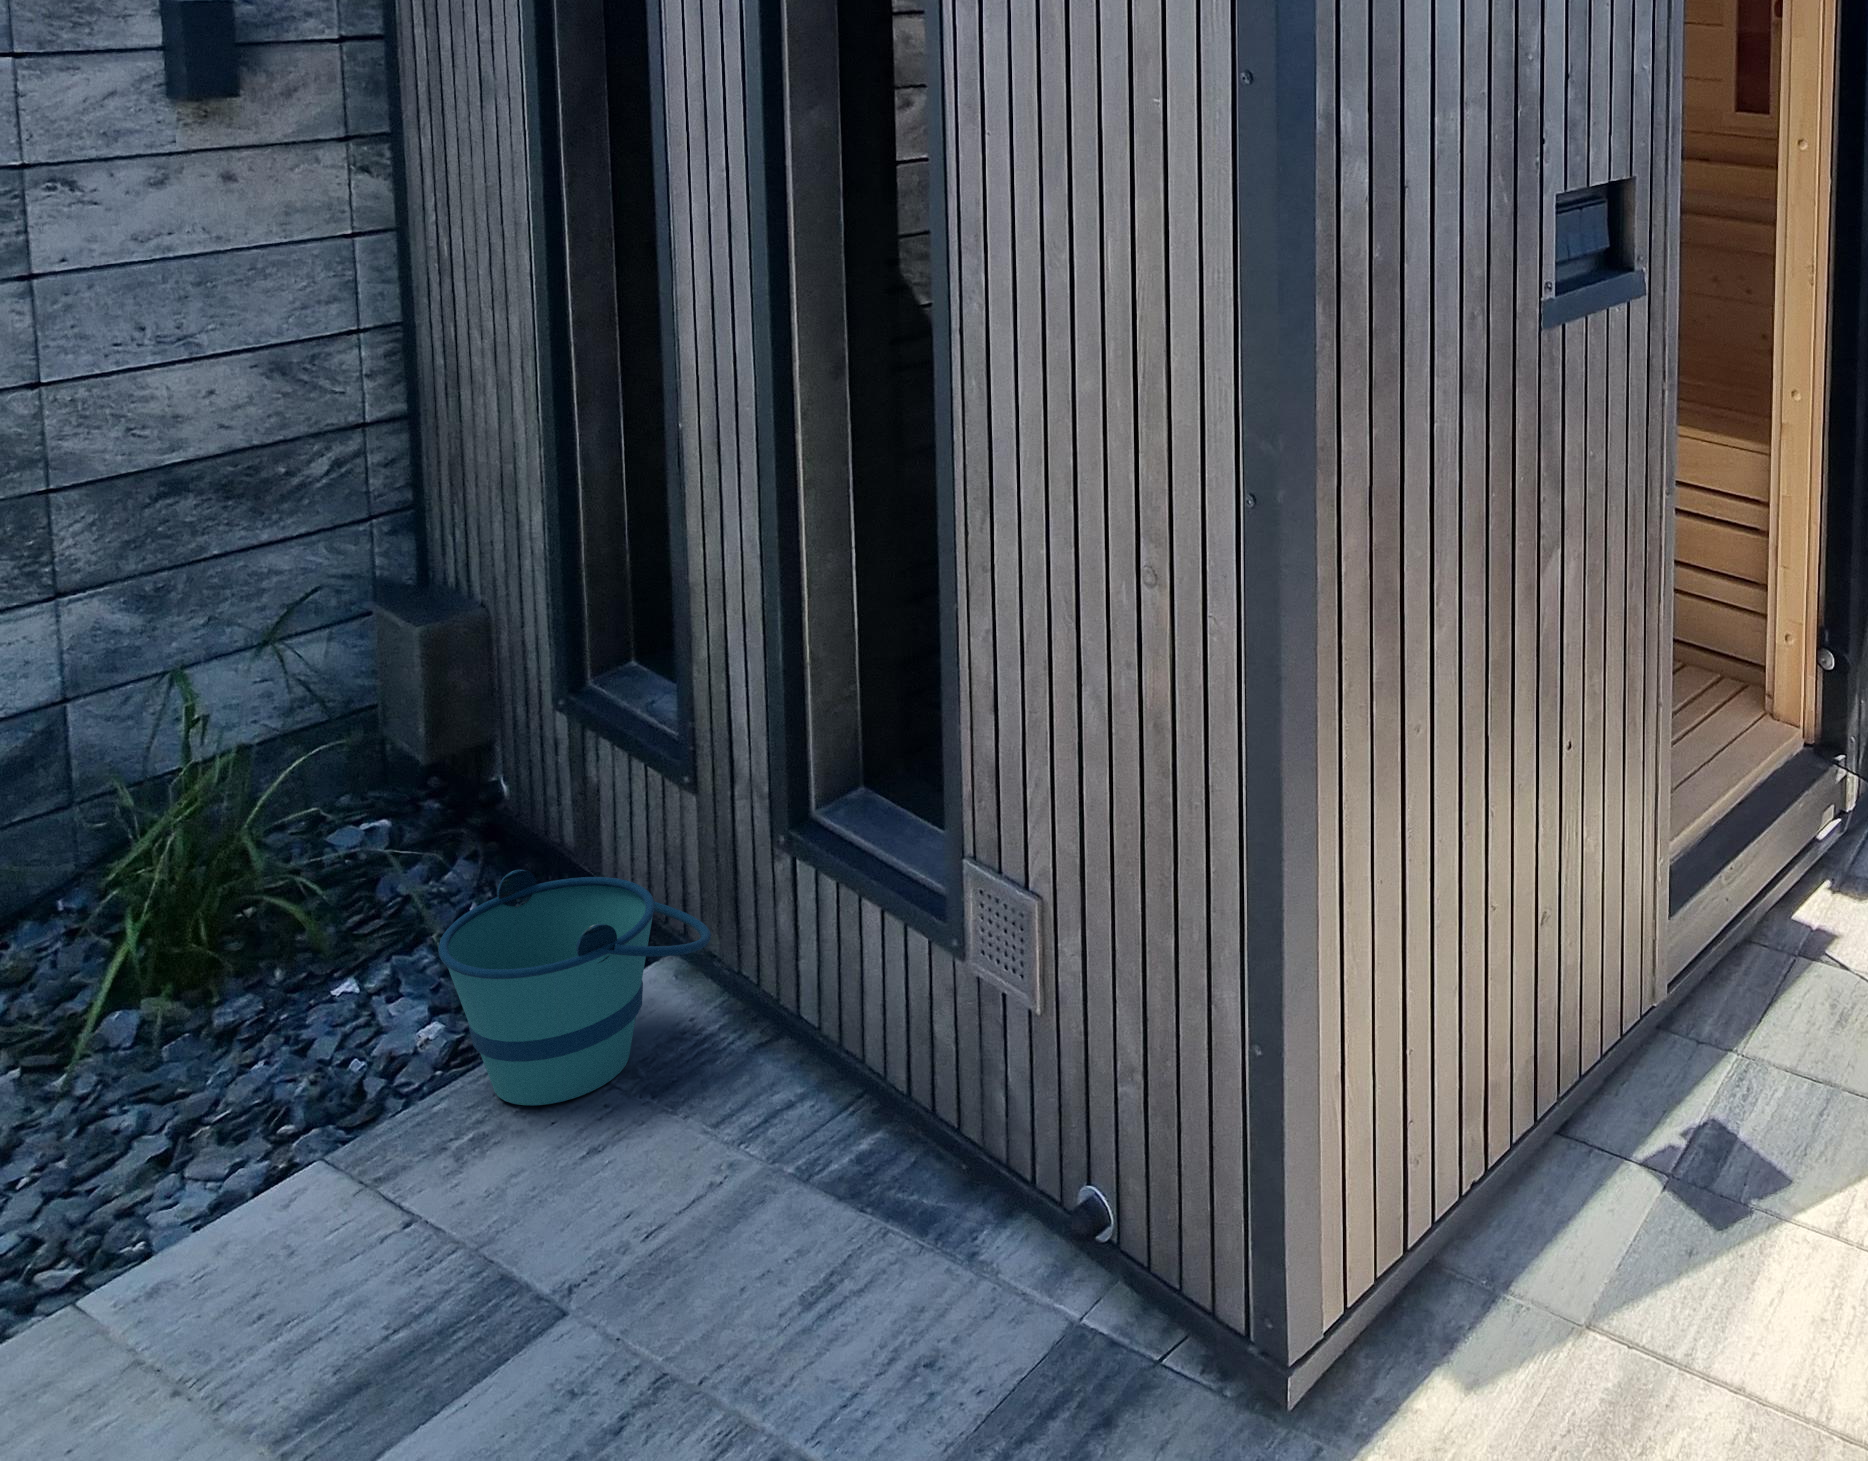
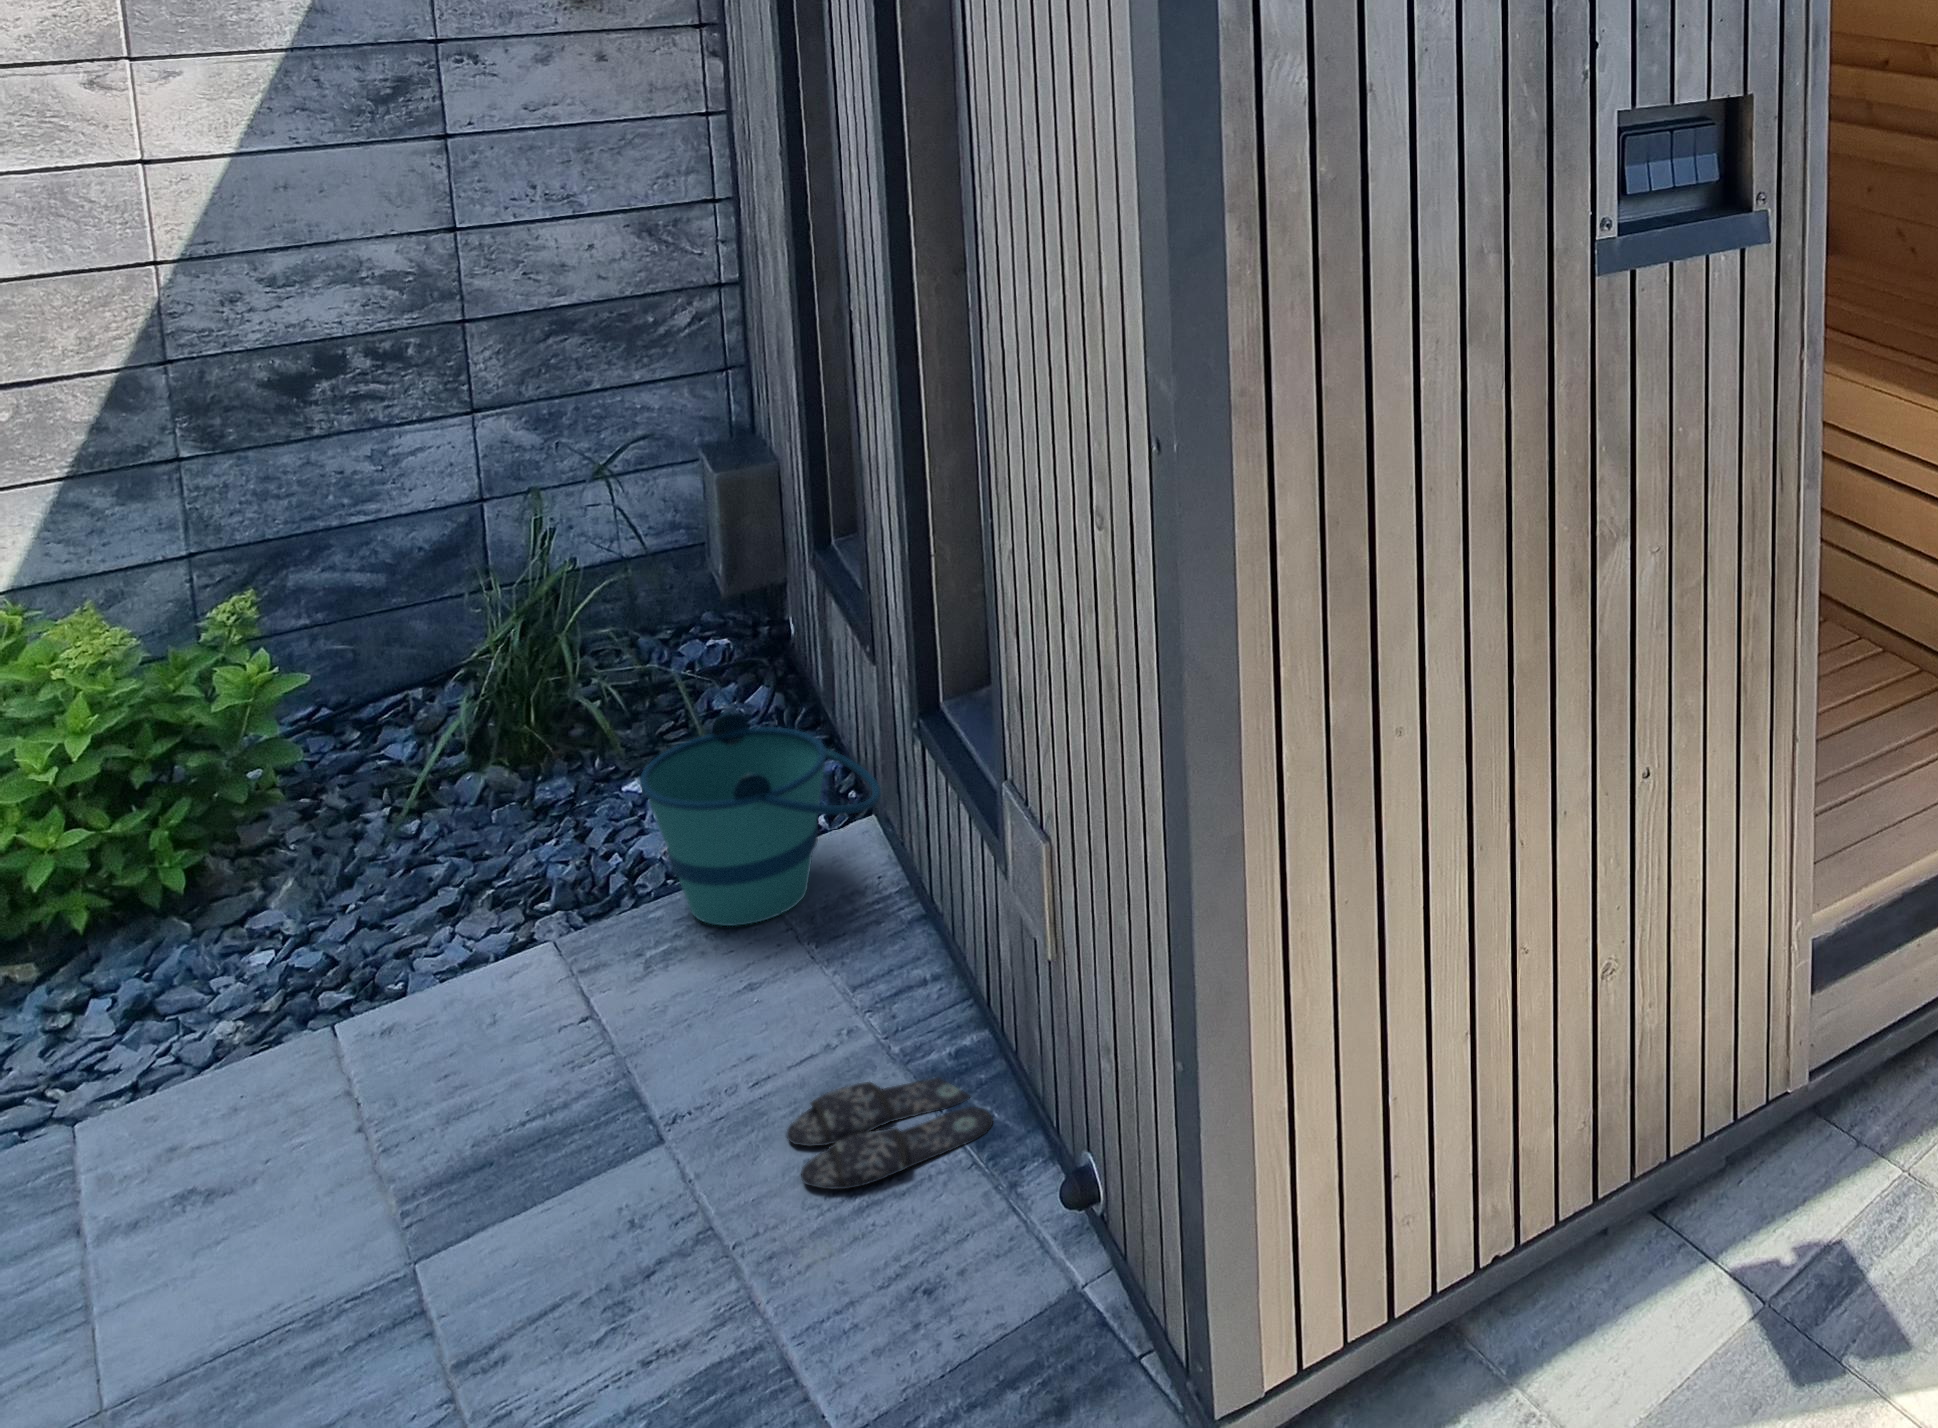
slippers: none [768,1187,994,1336] -> present [787,1078,993,1190]

